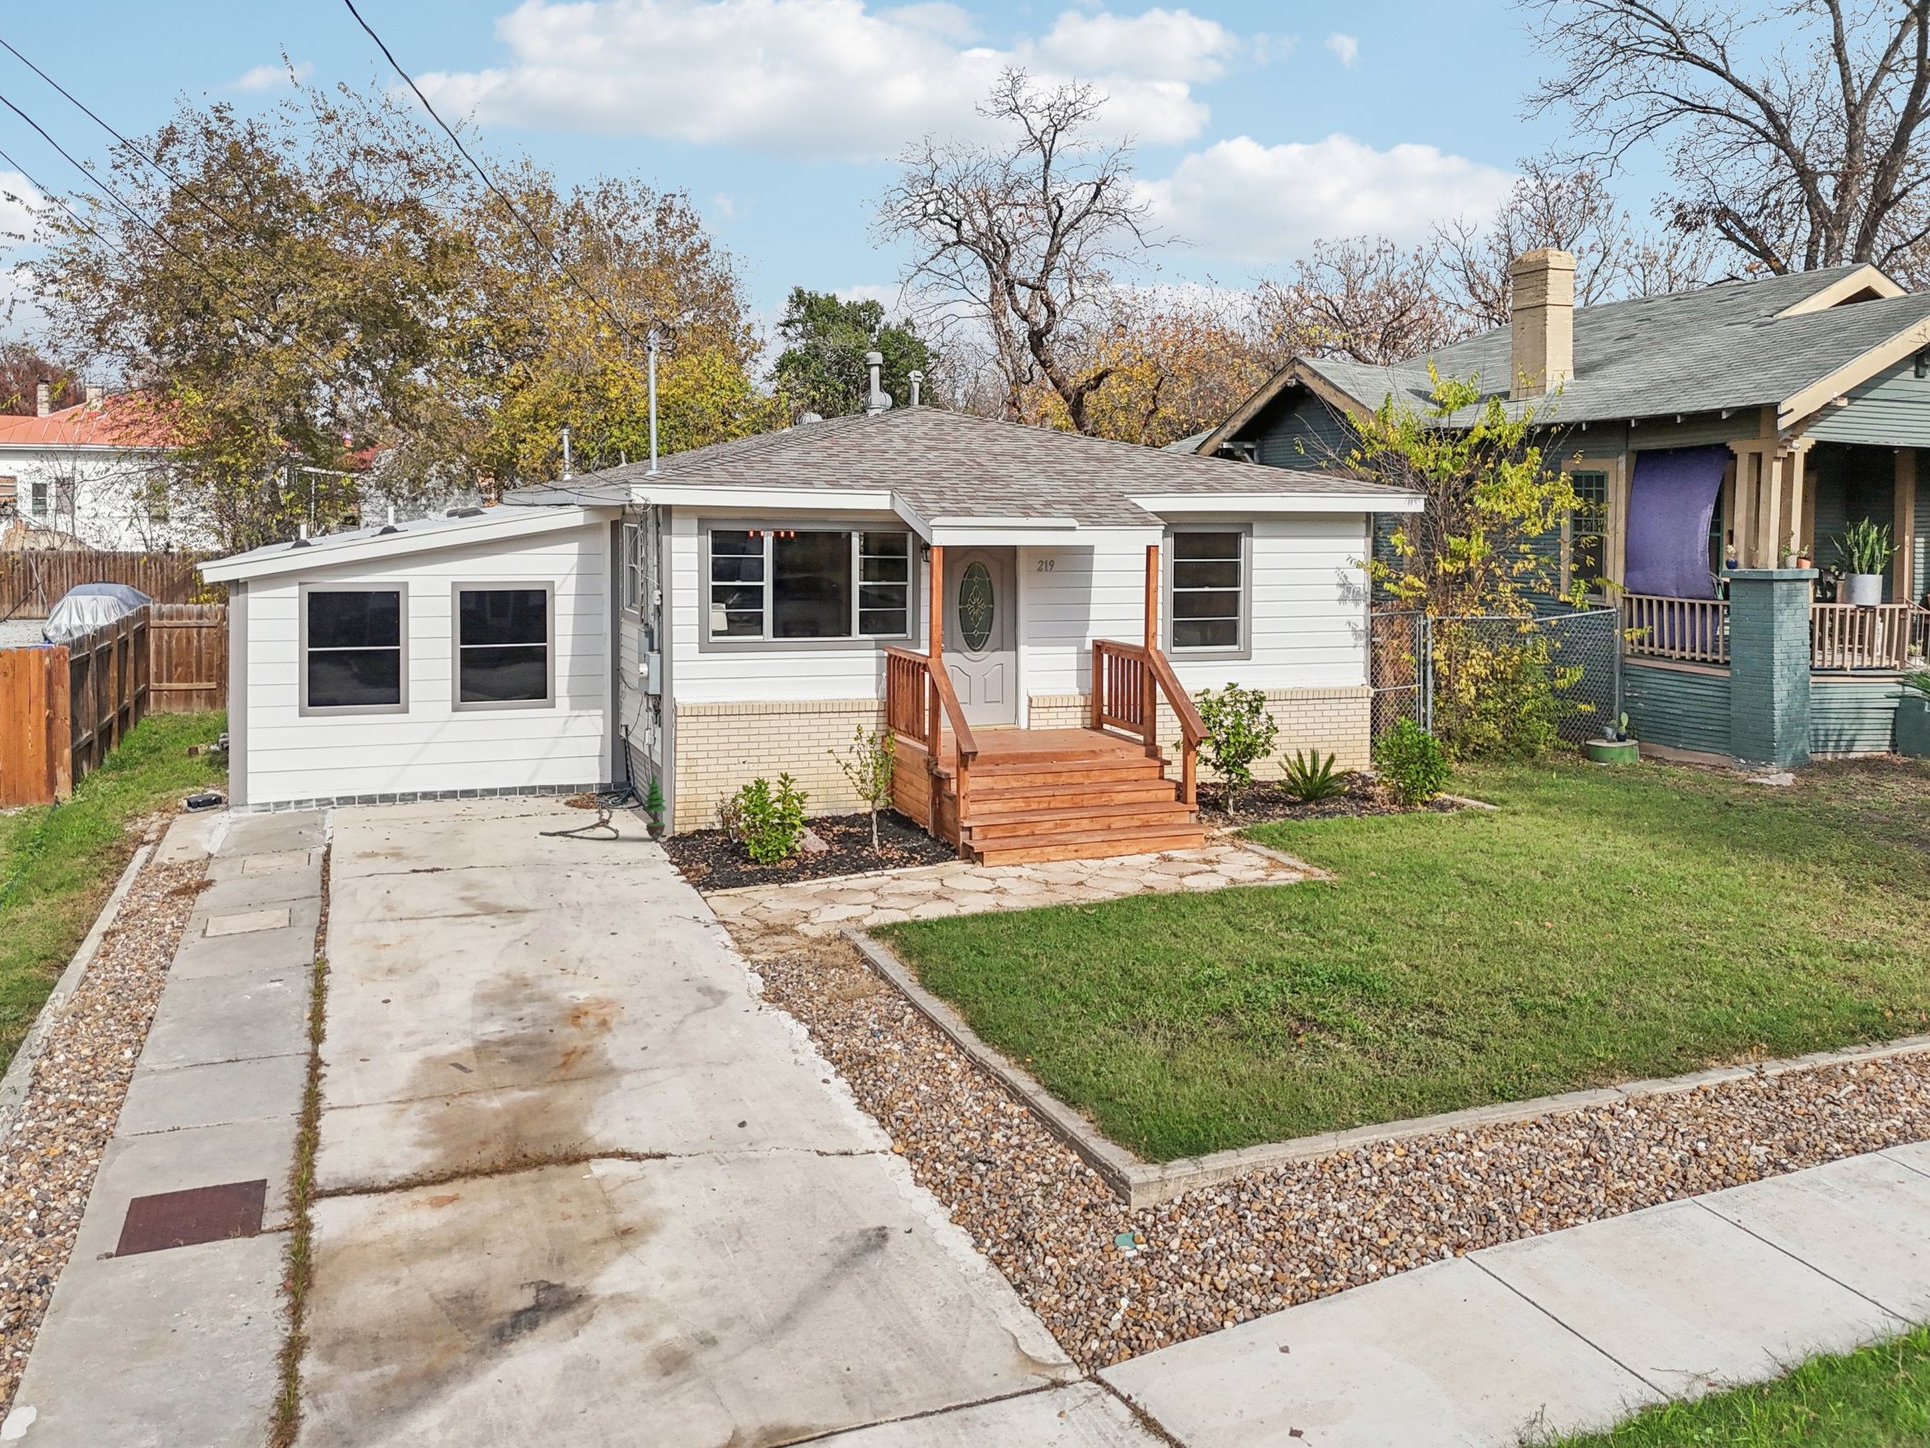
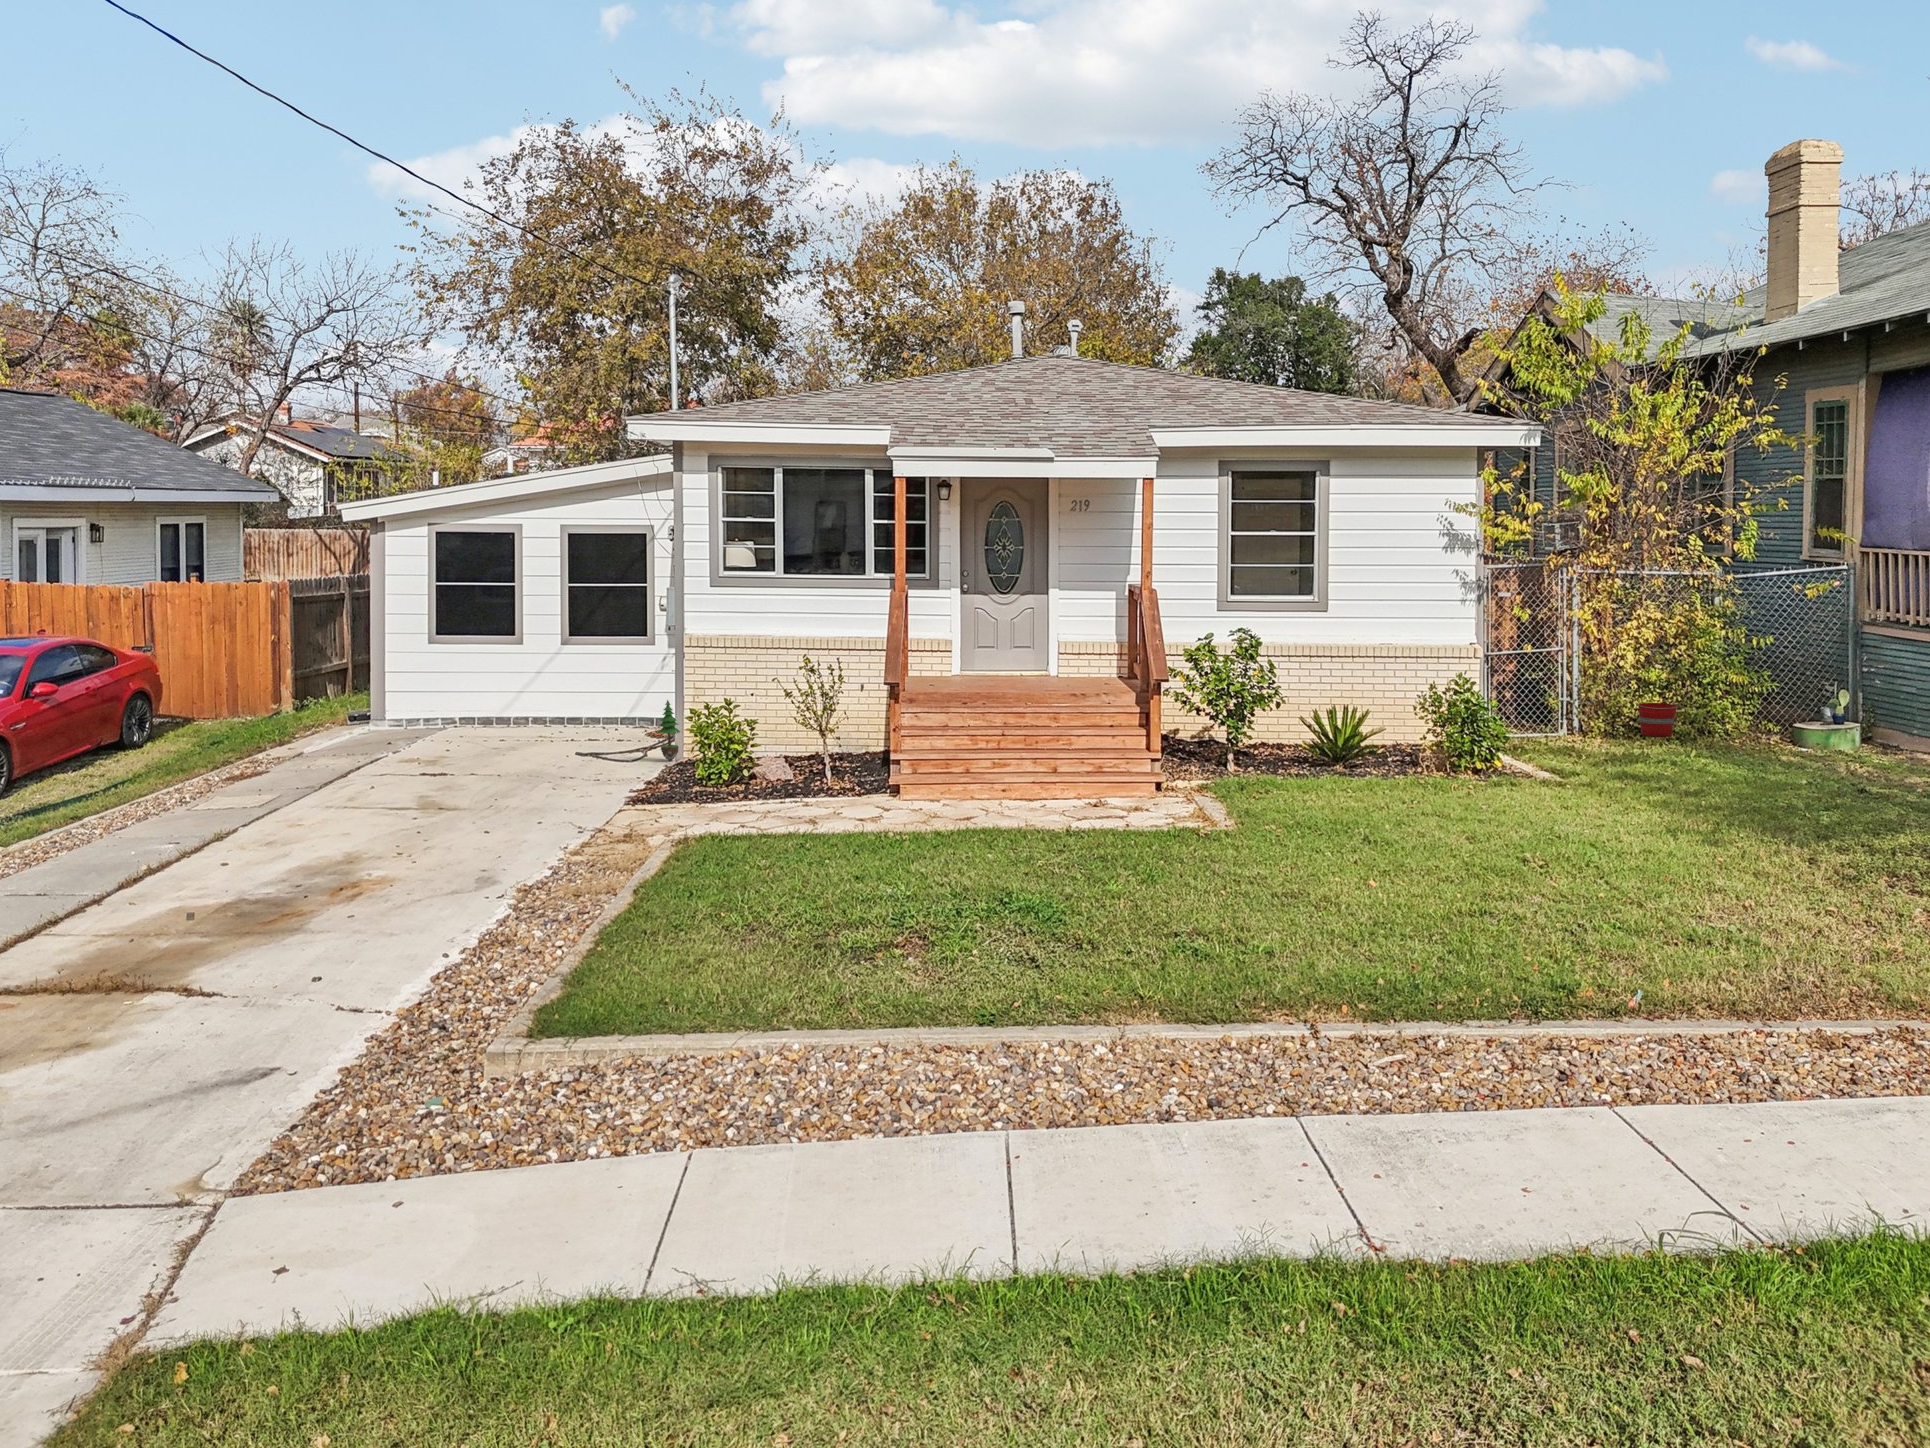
bucket: none [1488,732,1522,761] -> present [1638,703,1678,737]

